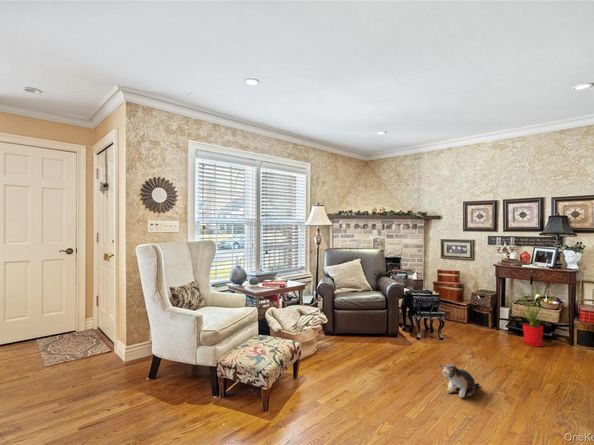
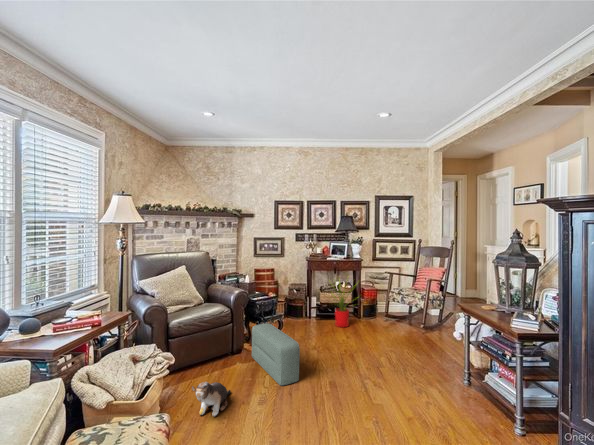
pouf: none [403,315,429,368] -> present [252,323,300,385]
plush toy: present [439,363,479,398] -> present [192,382,231,416]

